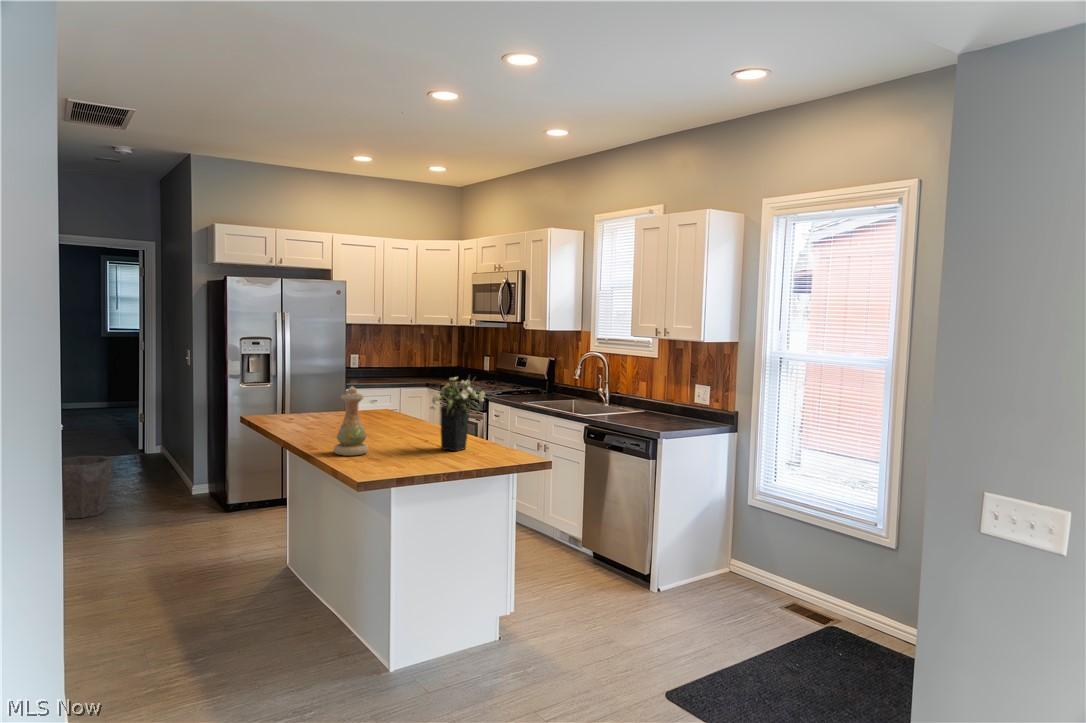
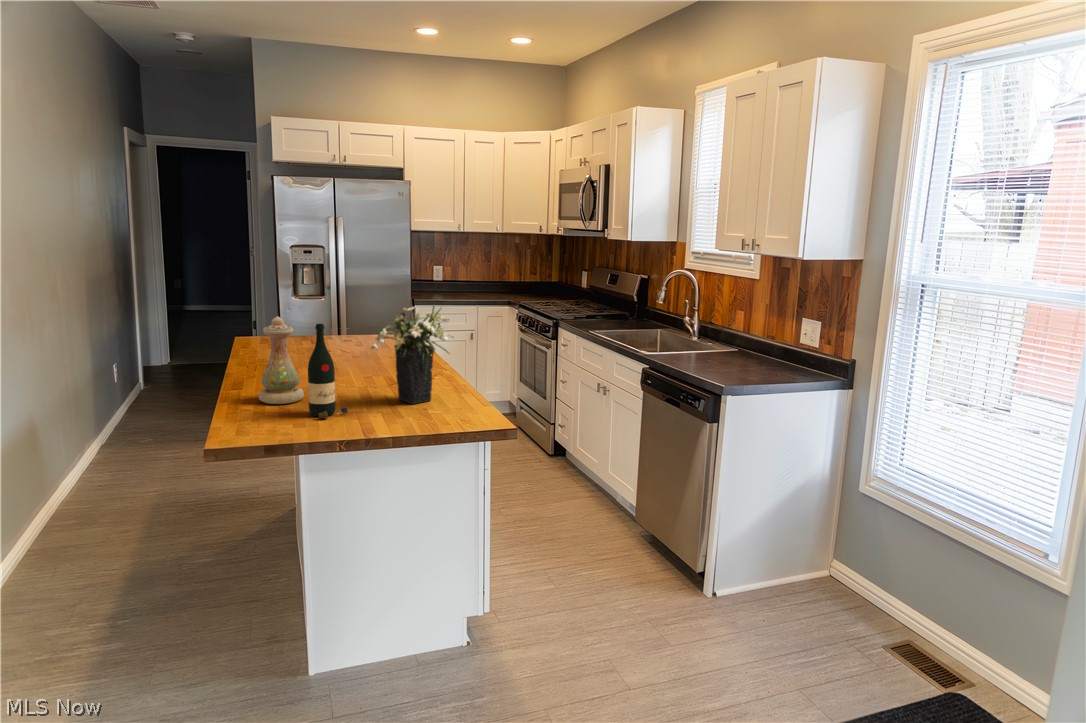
wine bottle: none [389,390,419,462] -> present [308,324,348,419]
waste bin: present [62,456,113,519] -> none [117,368,181,431]

